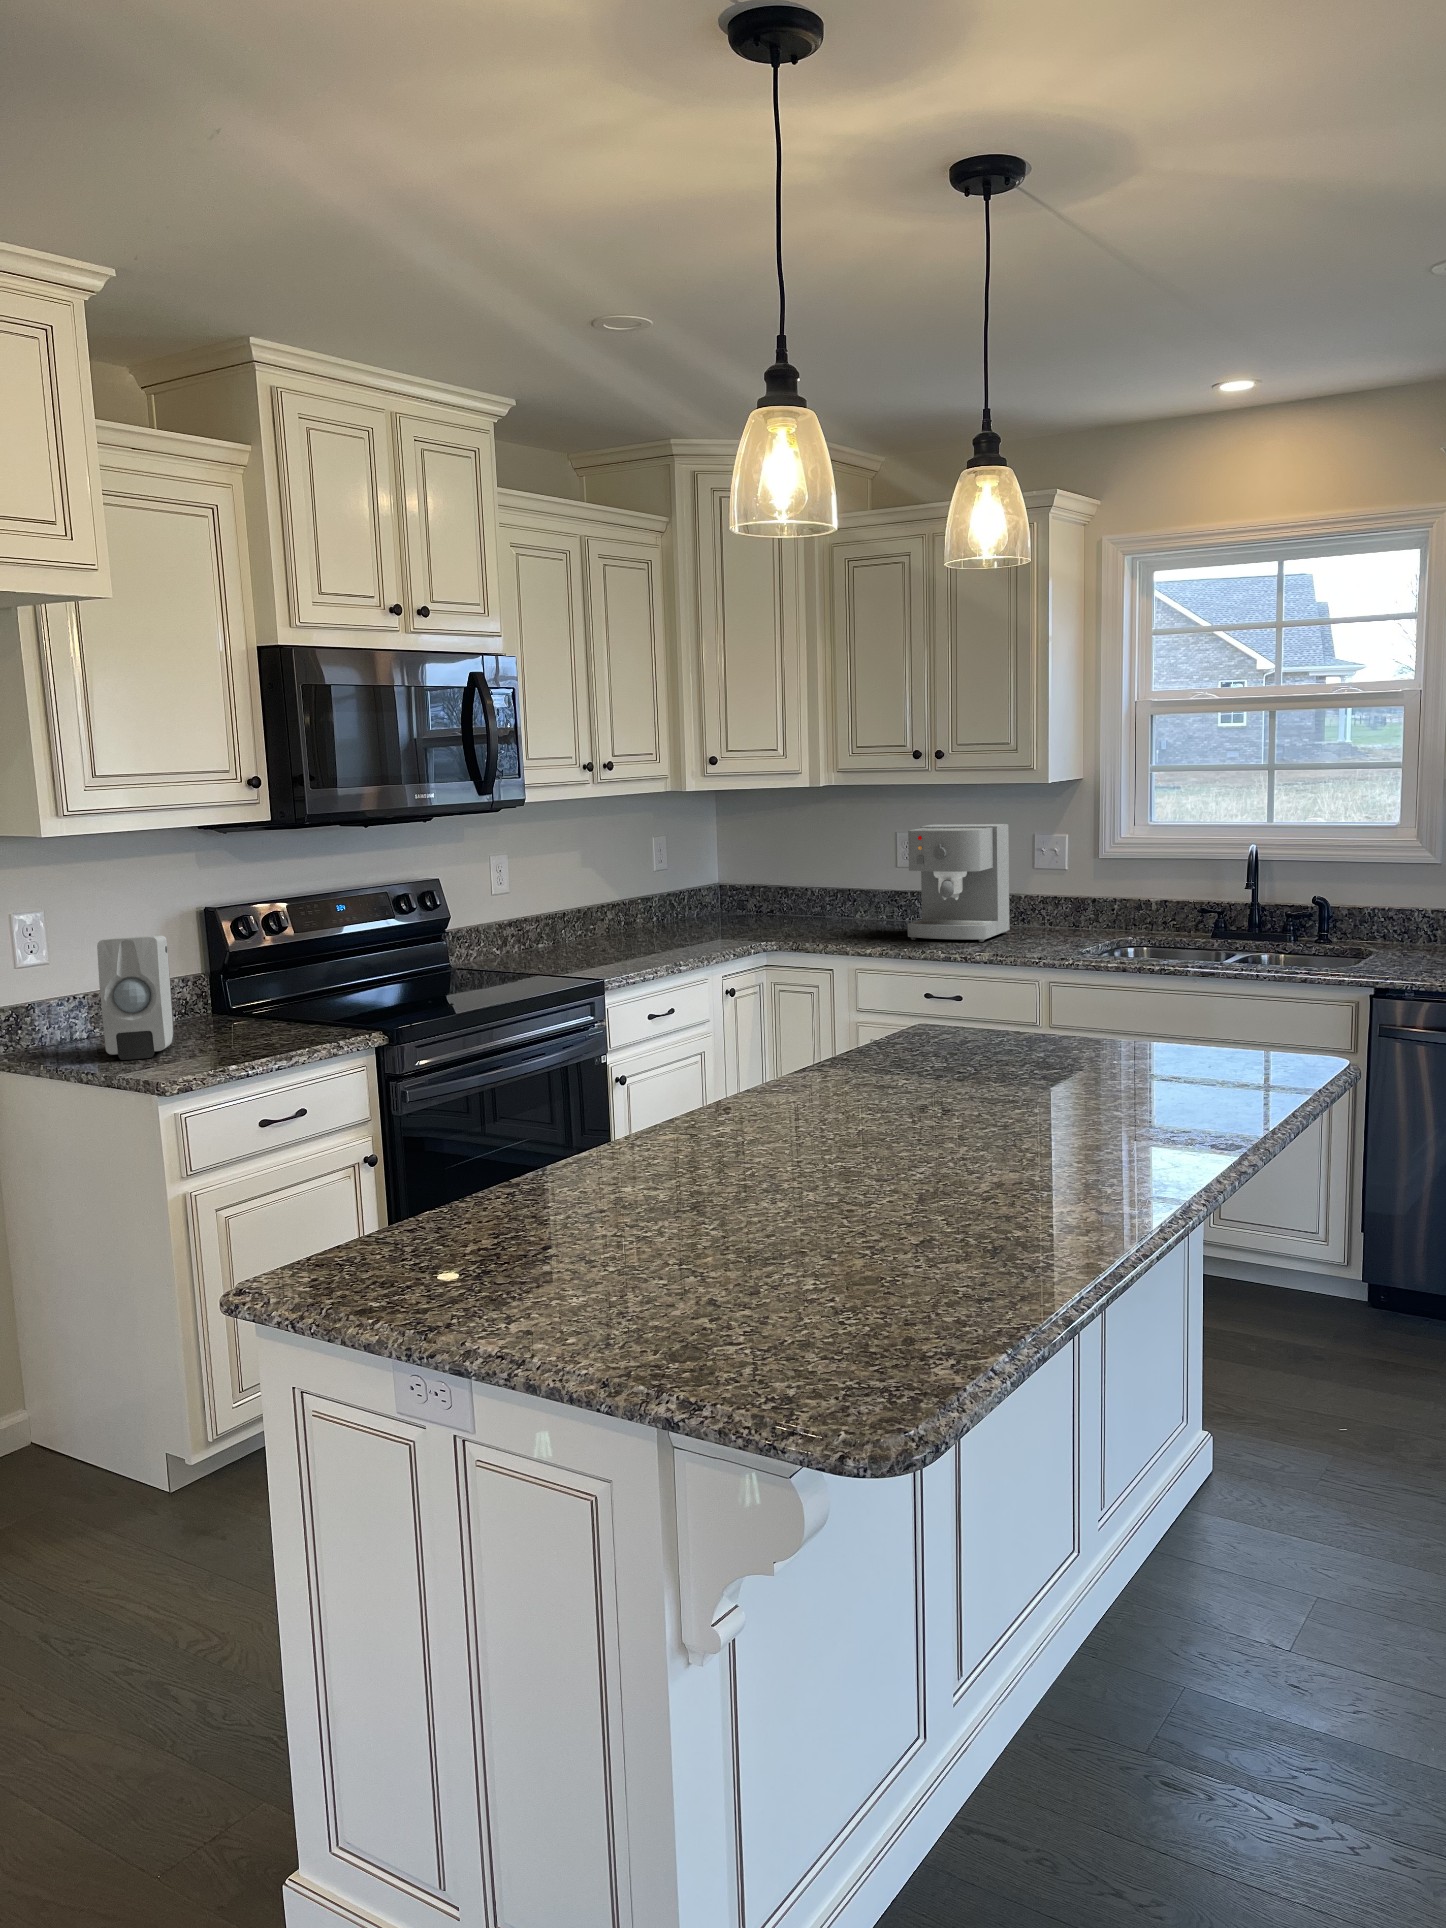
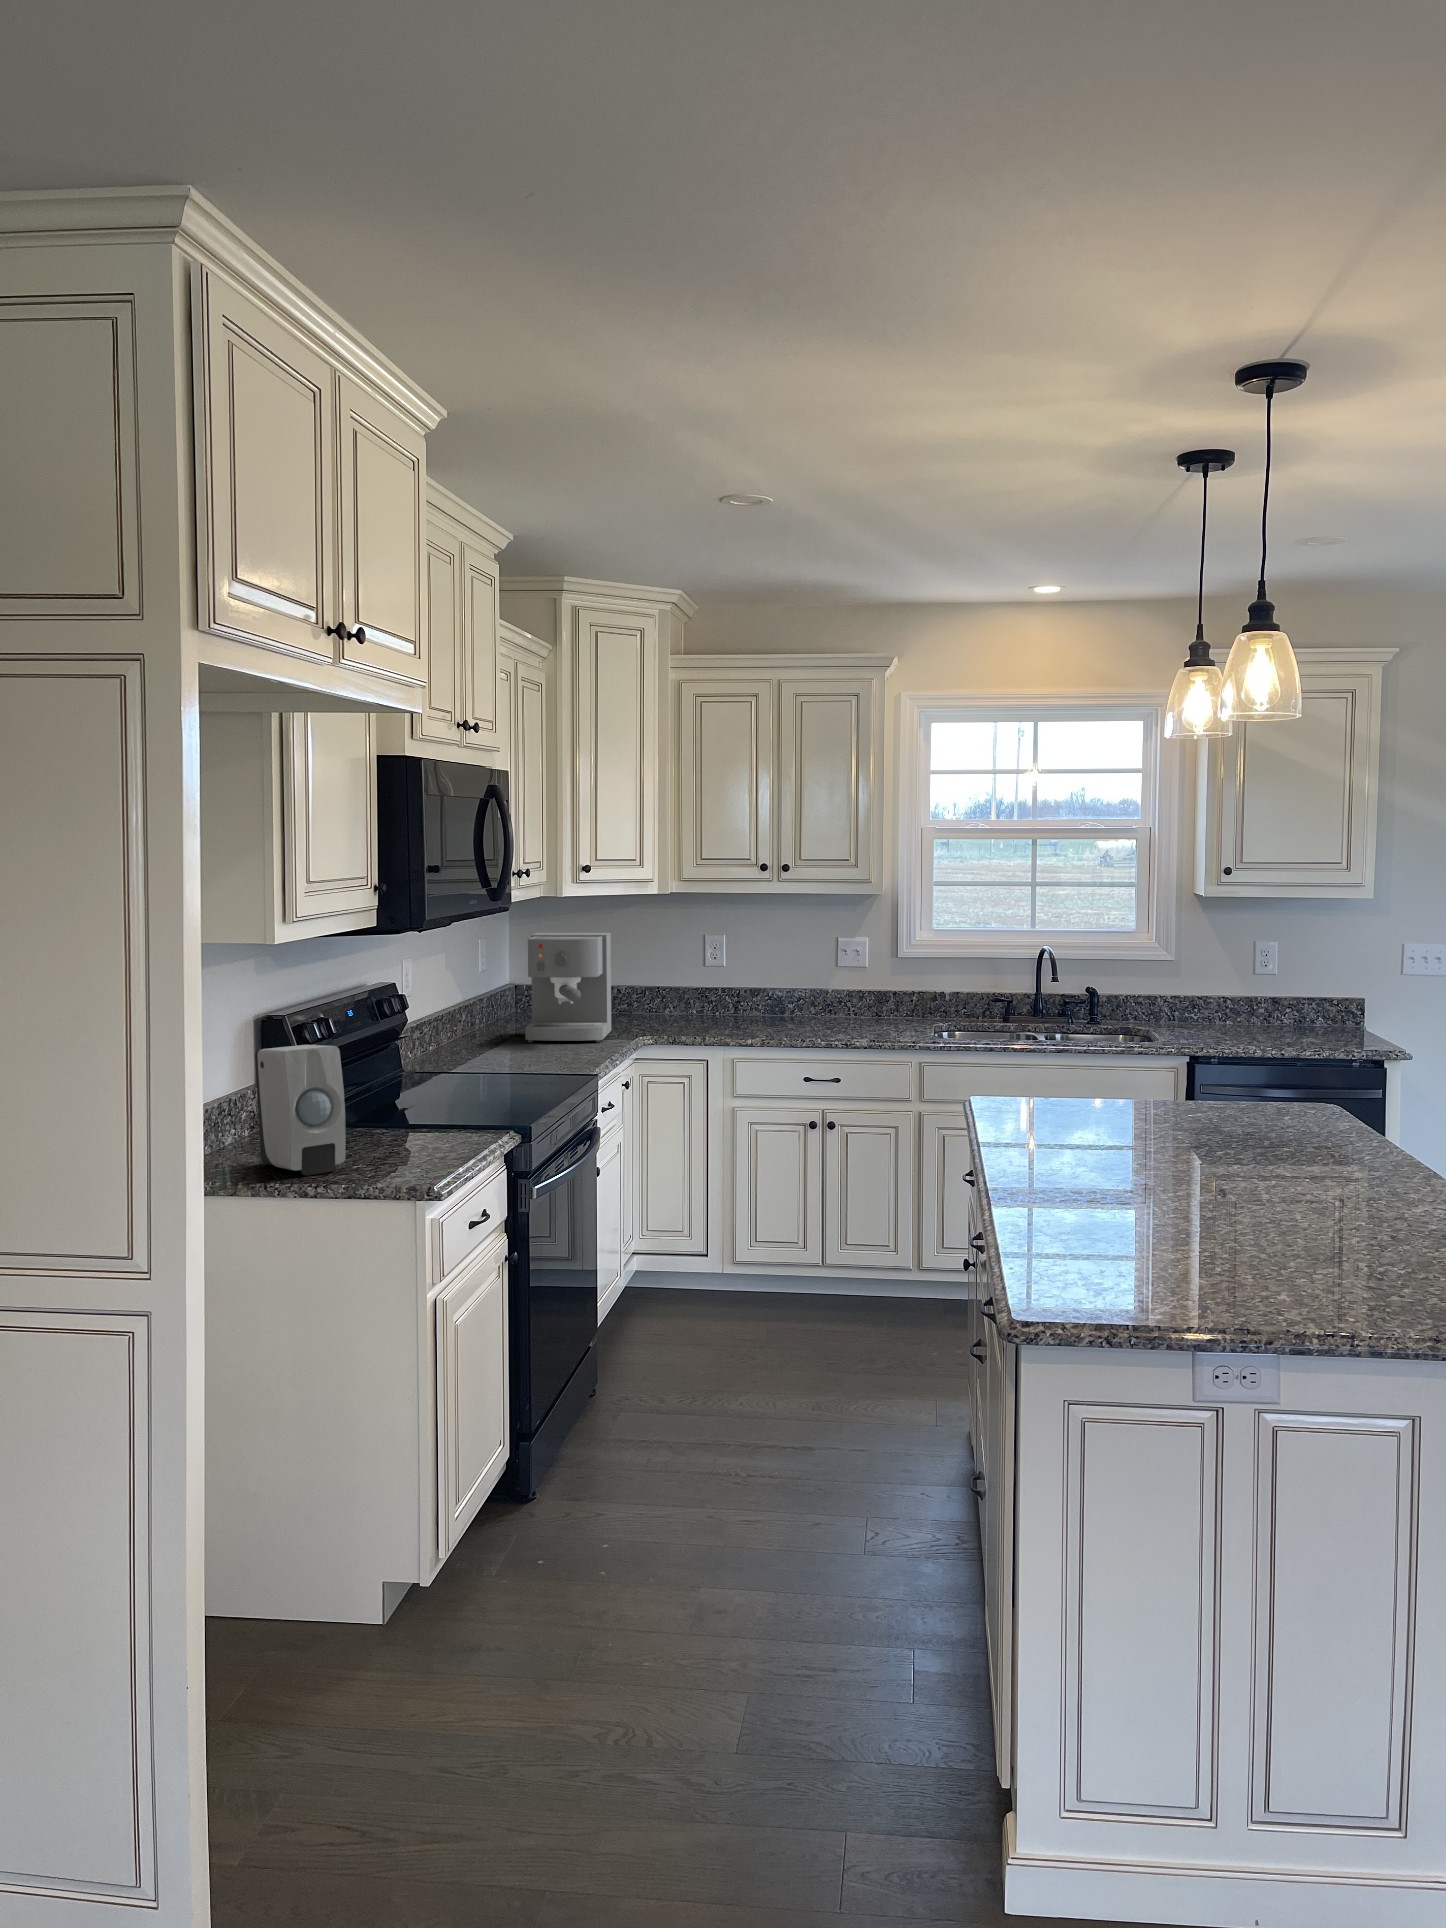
coffee maker: present [908,824,1010,942] -> present [525,933,611,1042]

